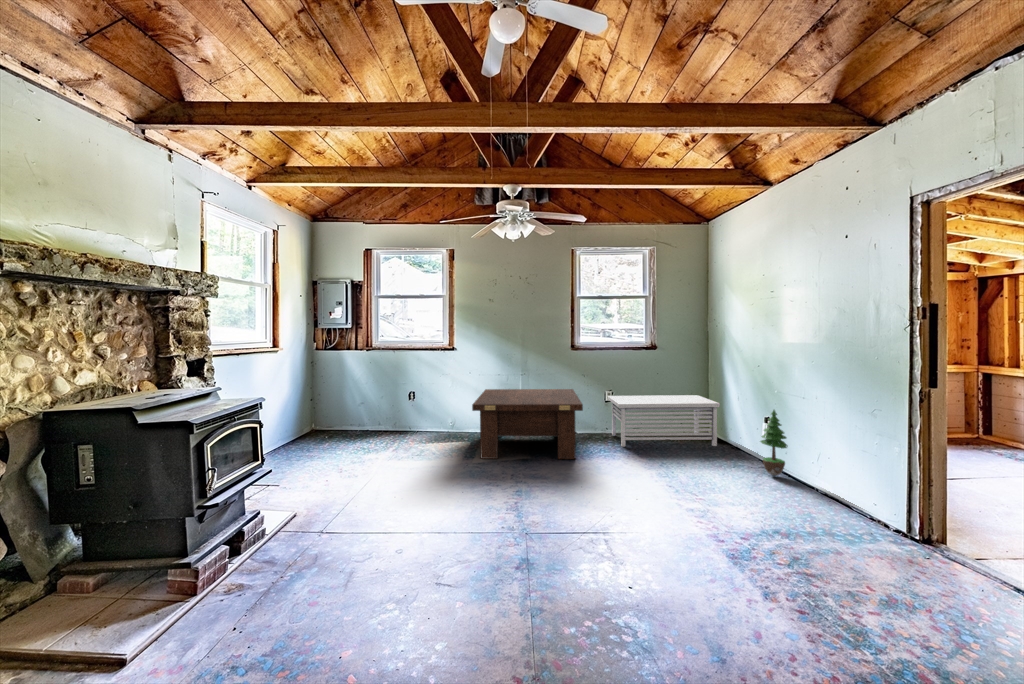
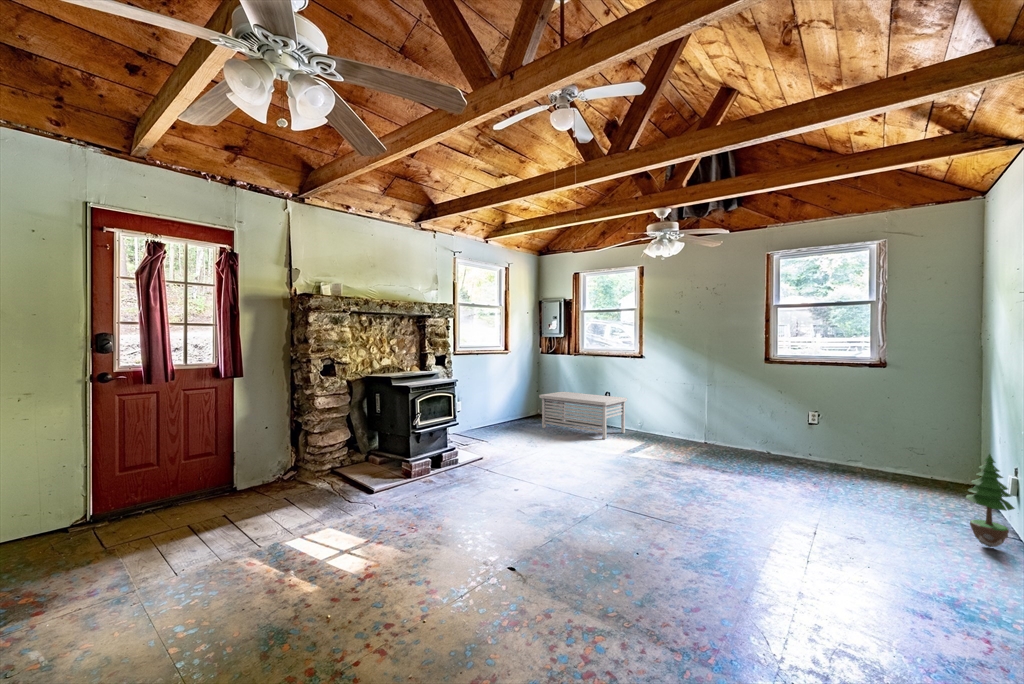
coffee table: present [472,389,583,459] -> none [628,396,764,474]
storage bench: present [608,395,720,447] -> present [539,392,627,439]

